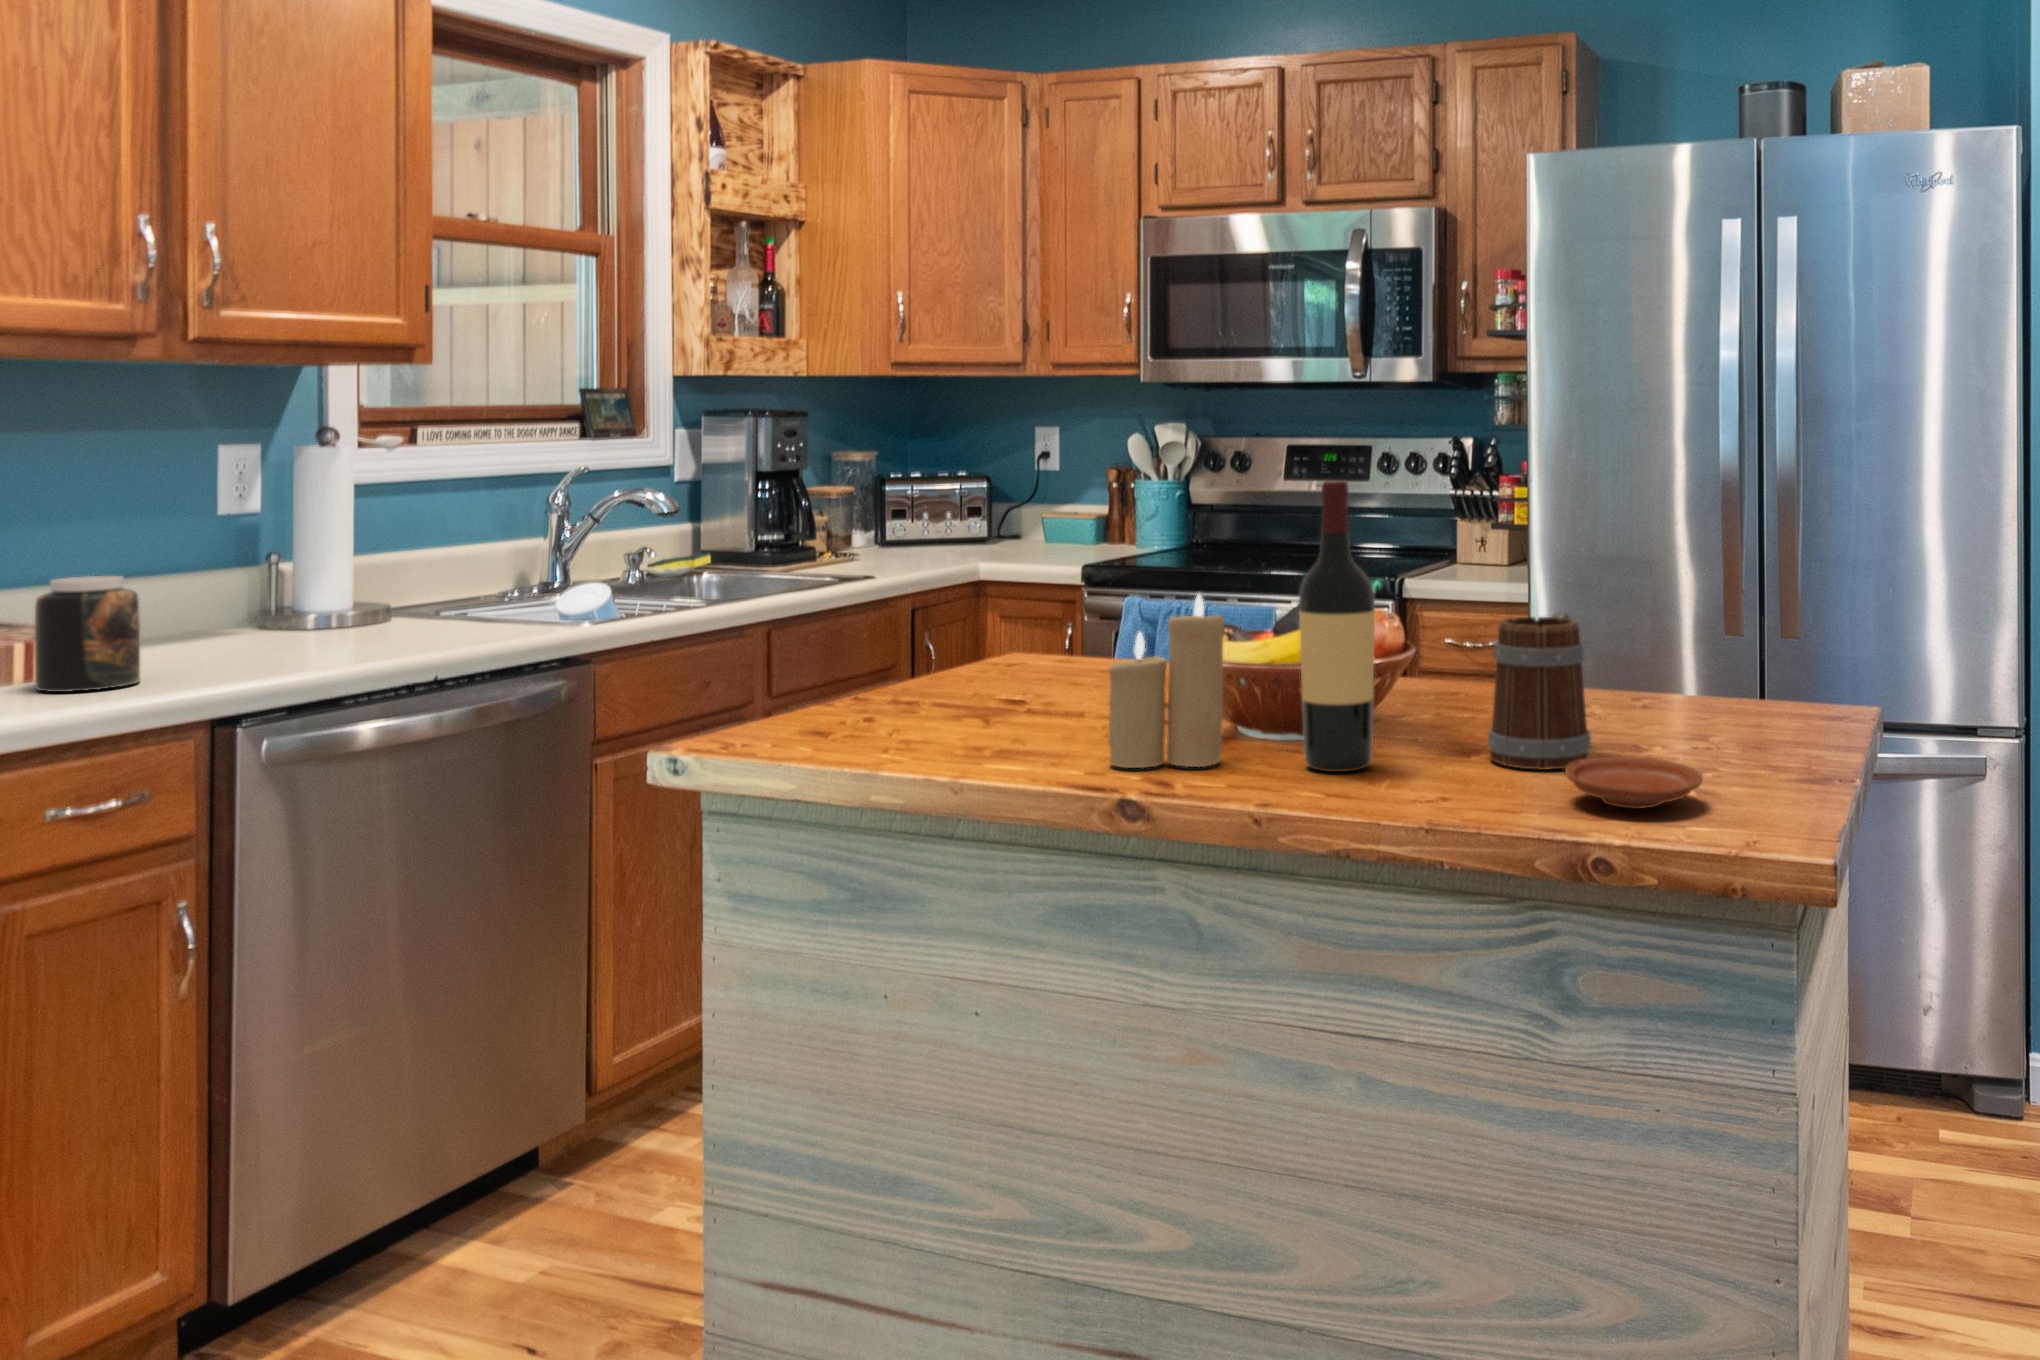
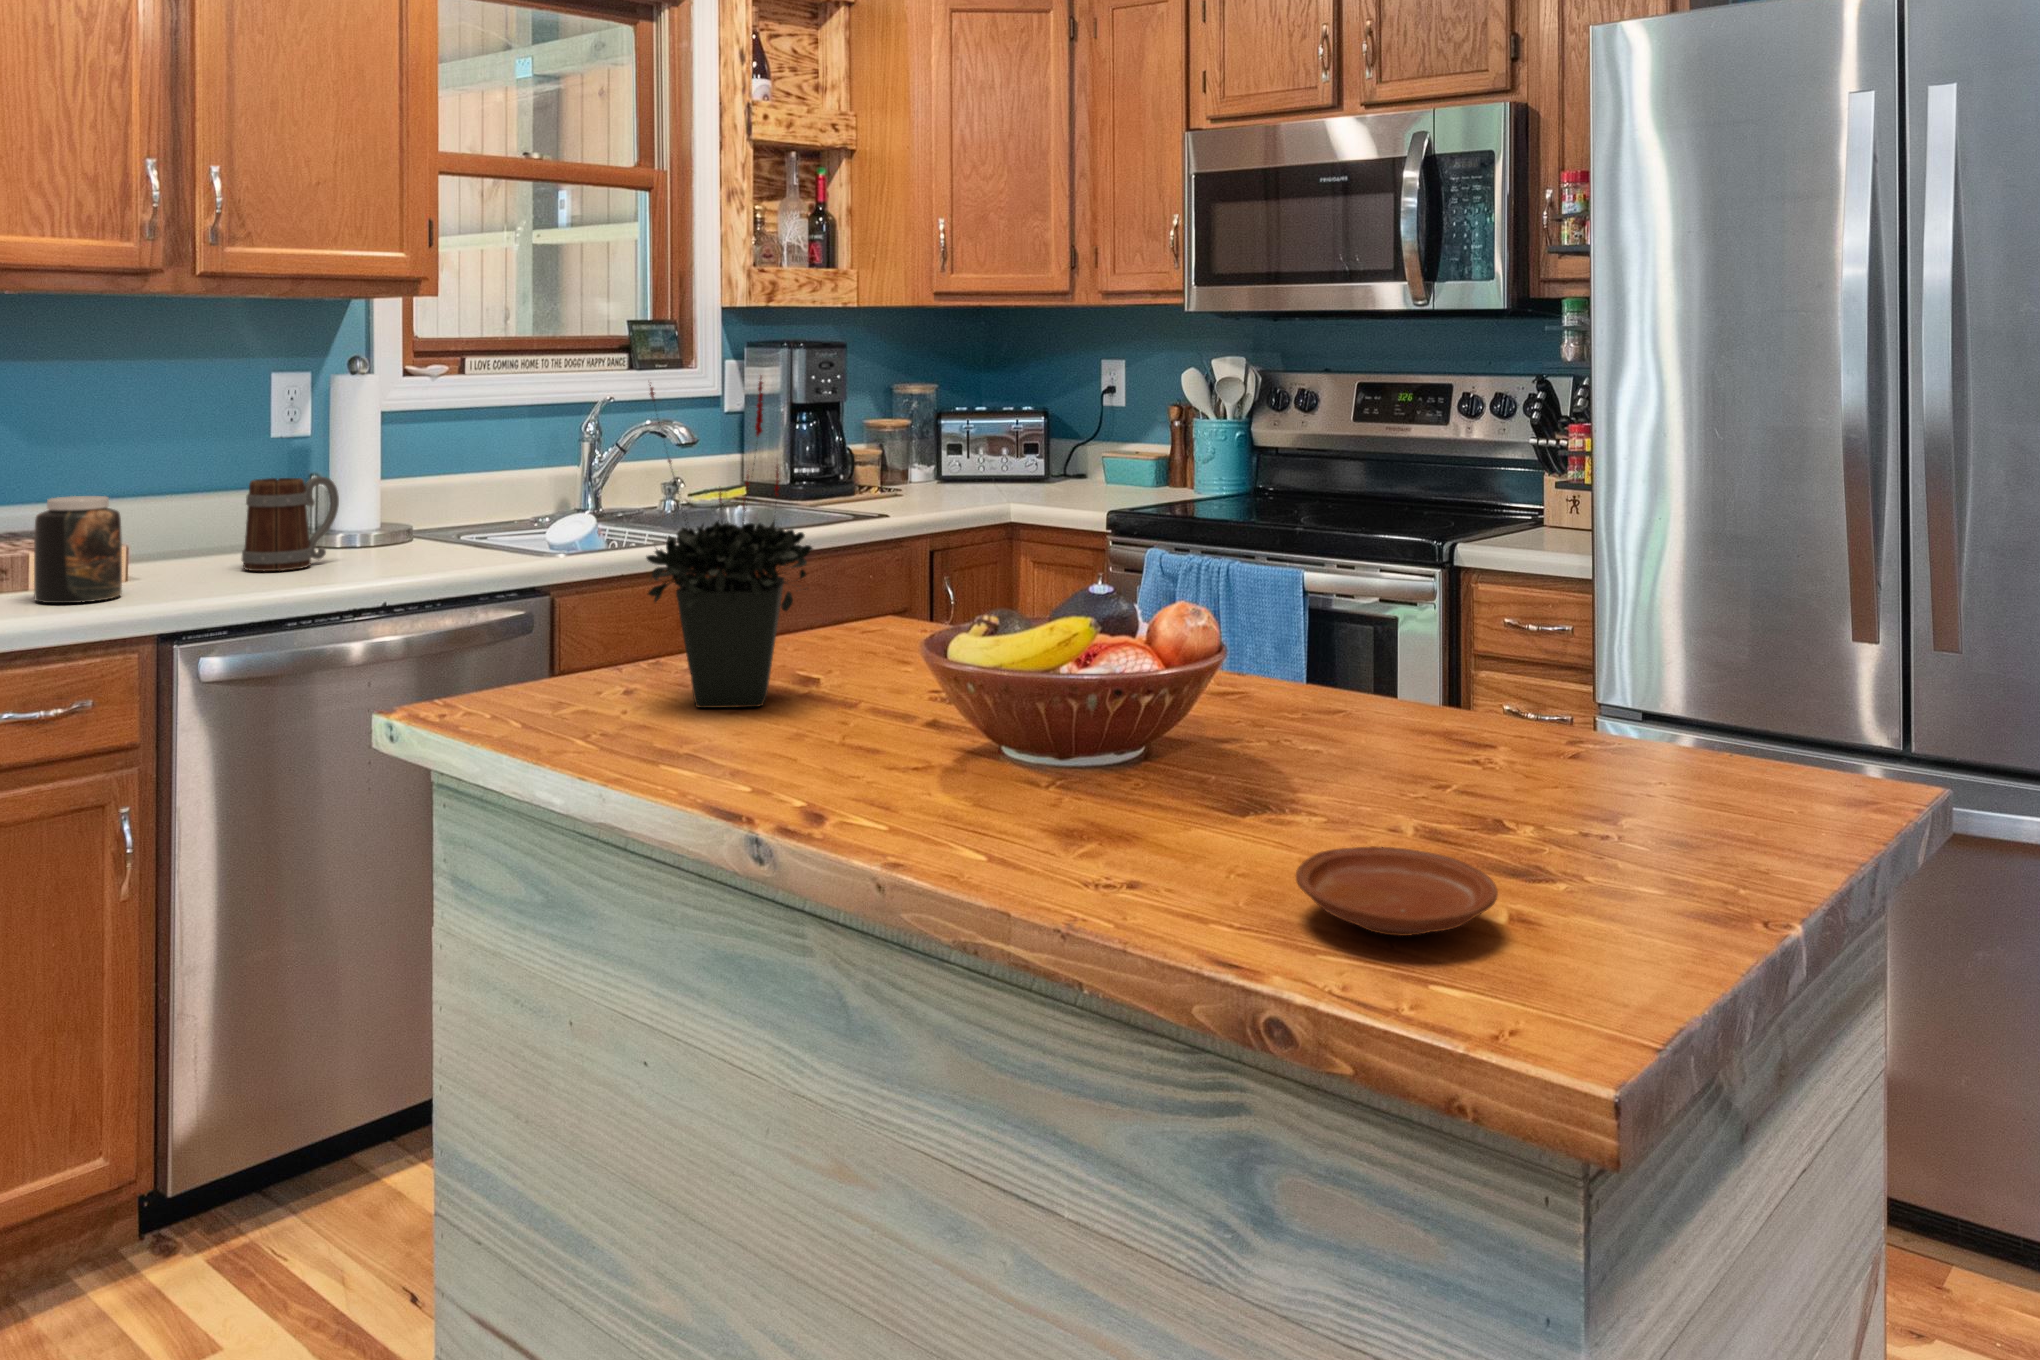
potted plant: none [879,431,1035,725] -> present [646,377,813,708]
wine bottle: present [1299,481,1375,772] -> none [1016,444,1114,823]
candle: present [1108,594,1224,768] -> none [800,579,941,797]
mug: present [1488,612,1591,770] -> present [242,476,339,571]

